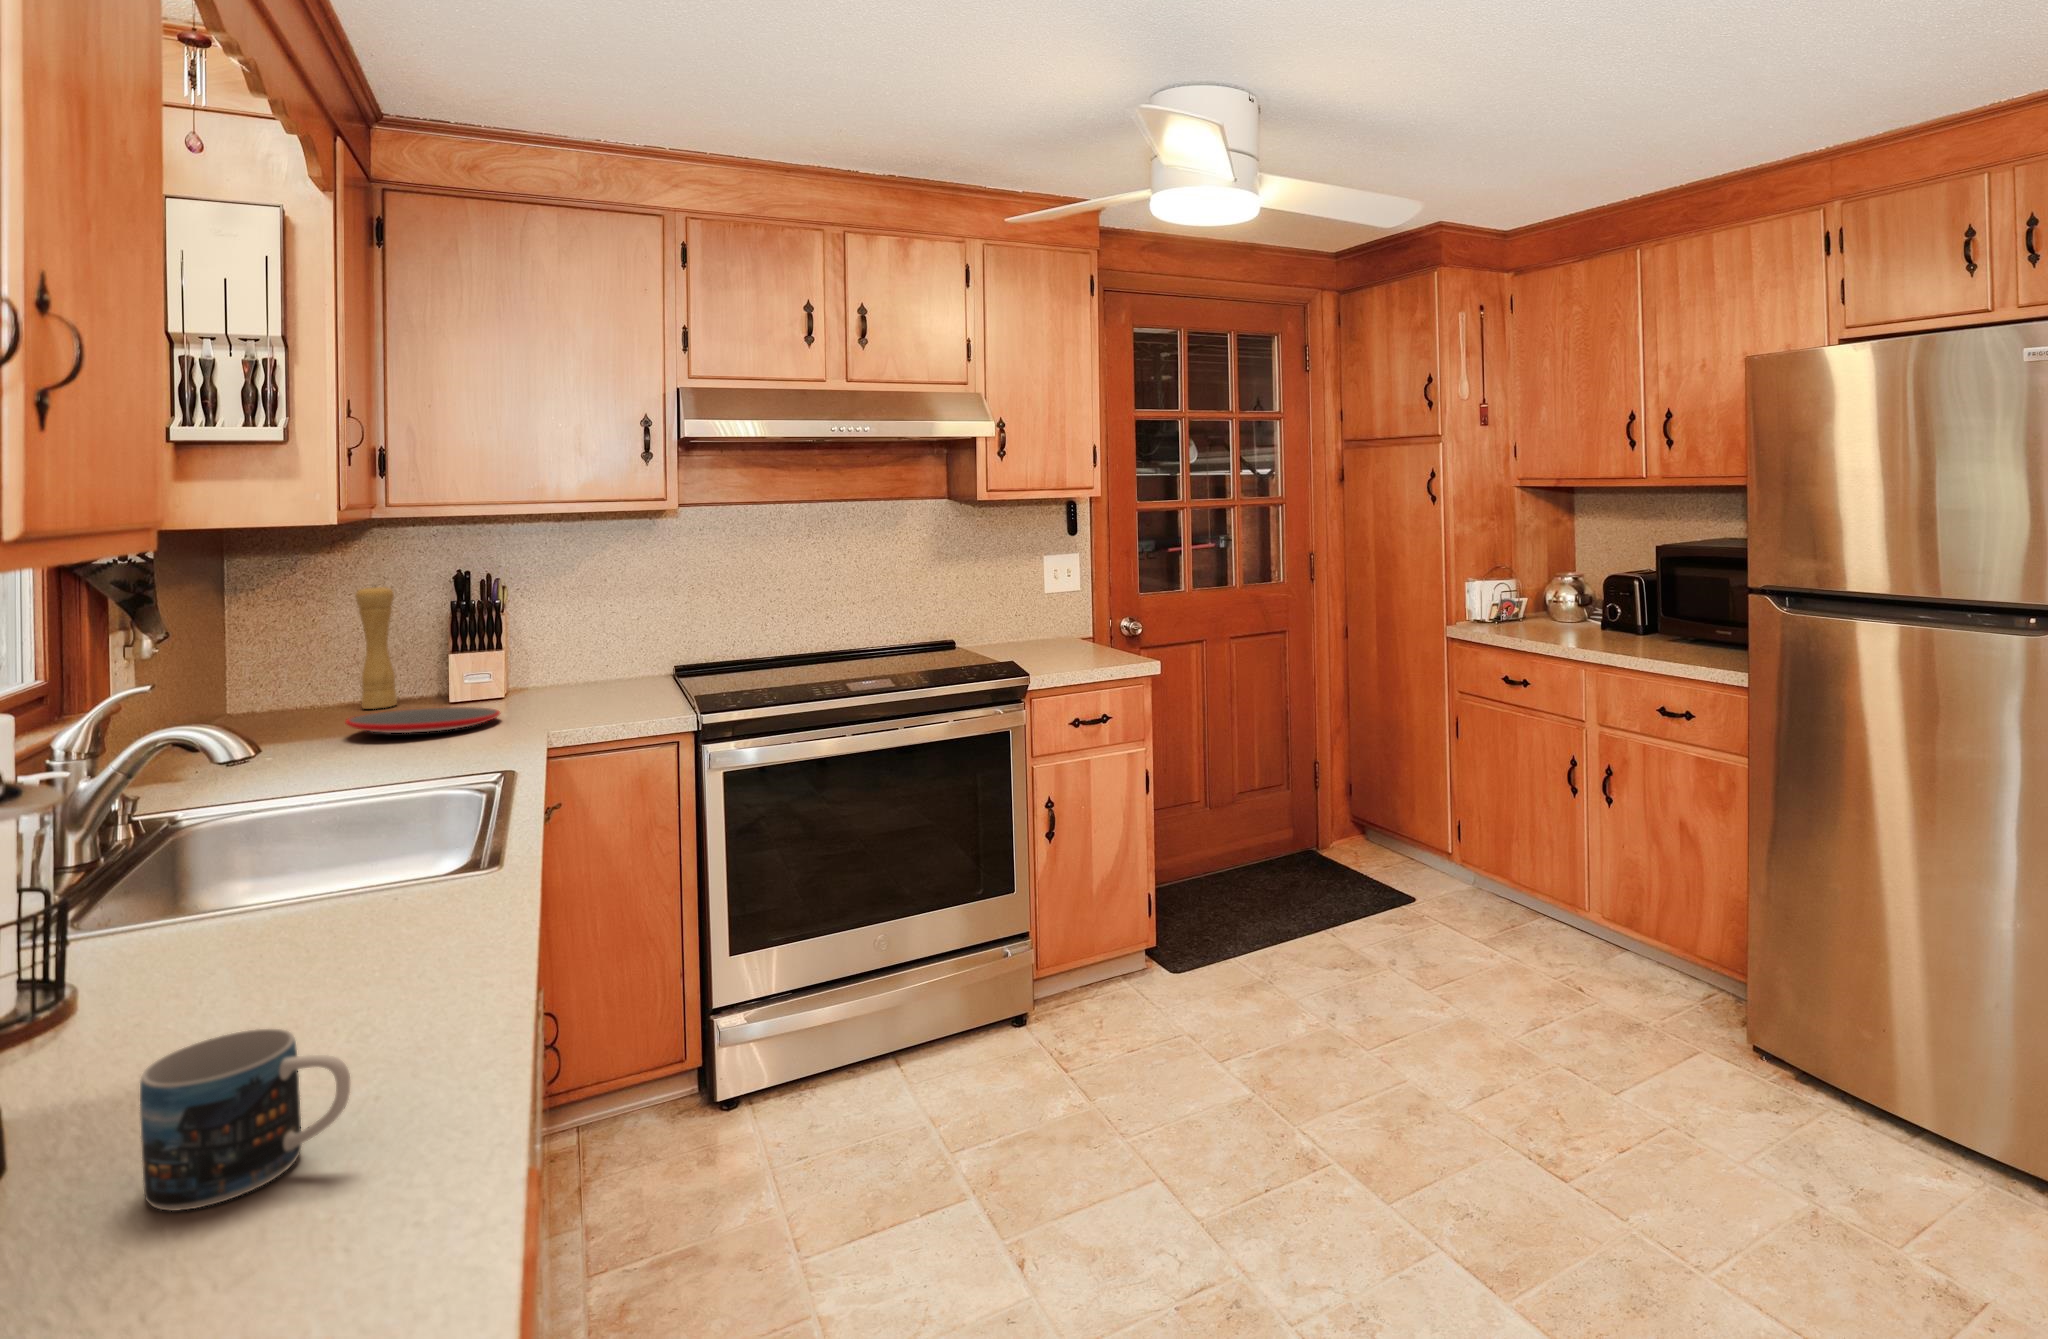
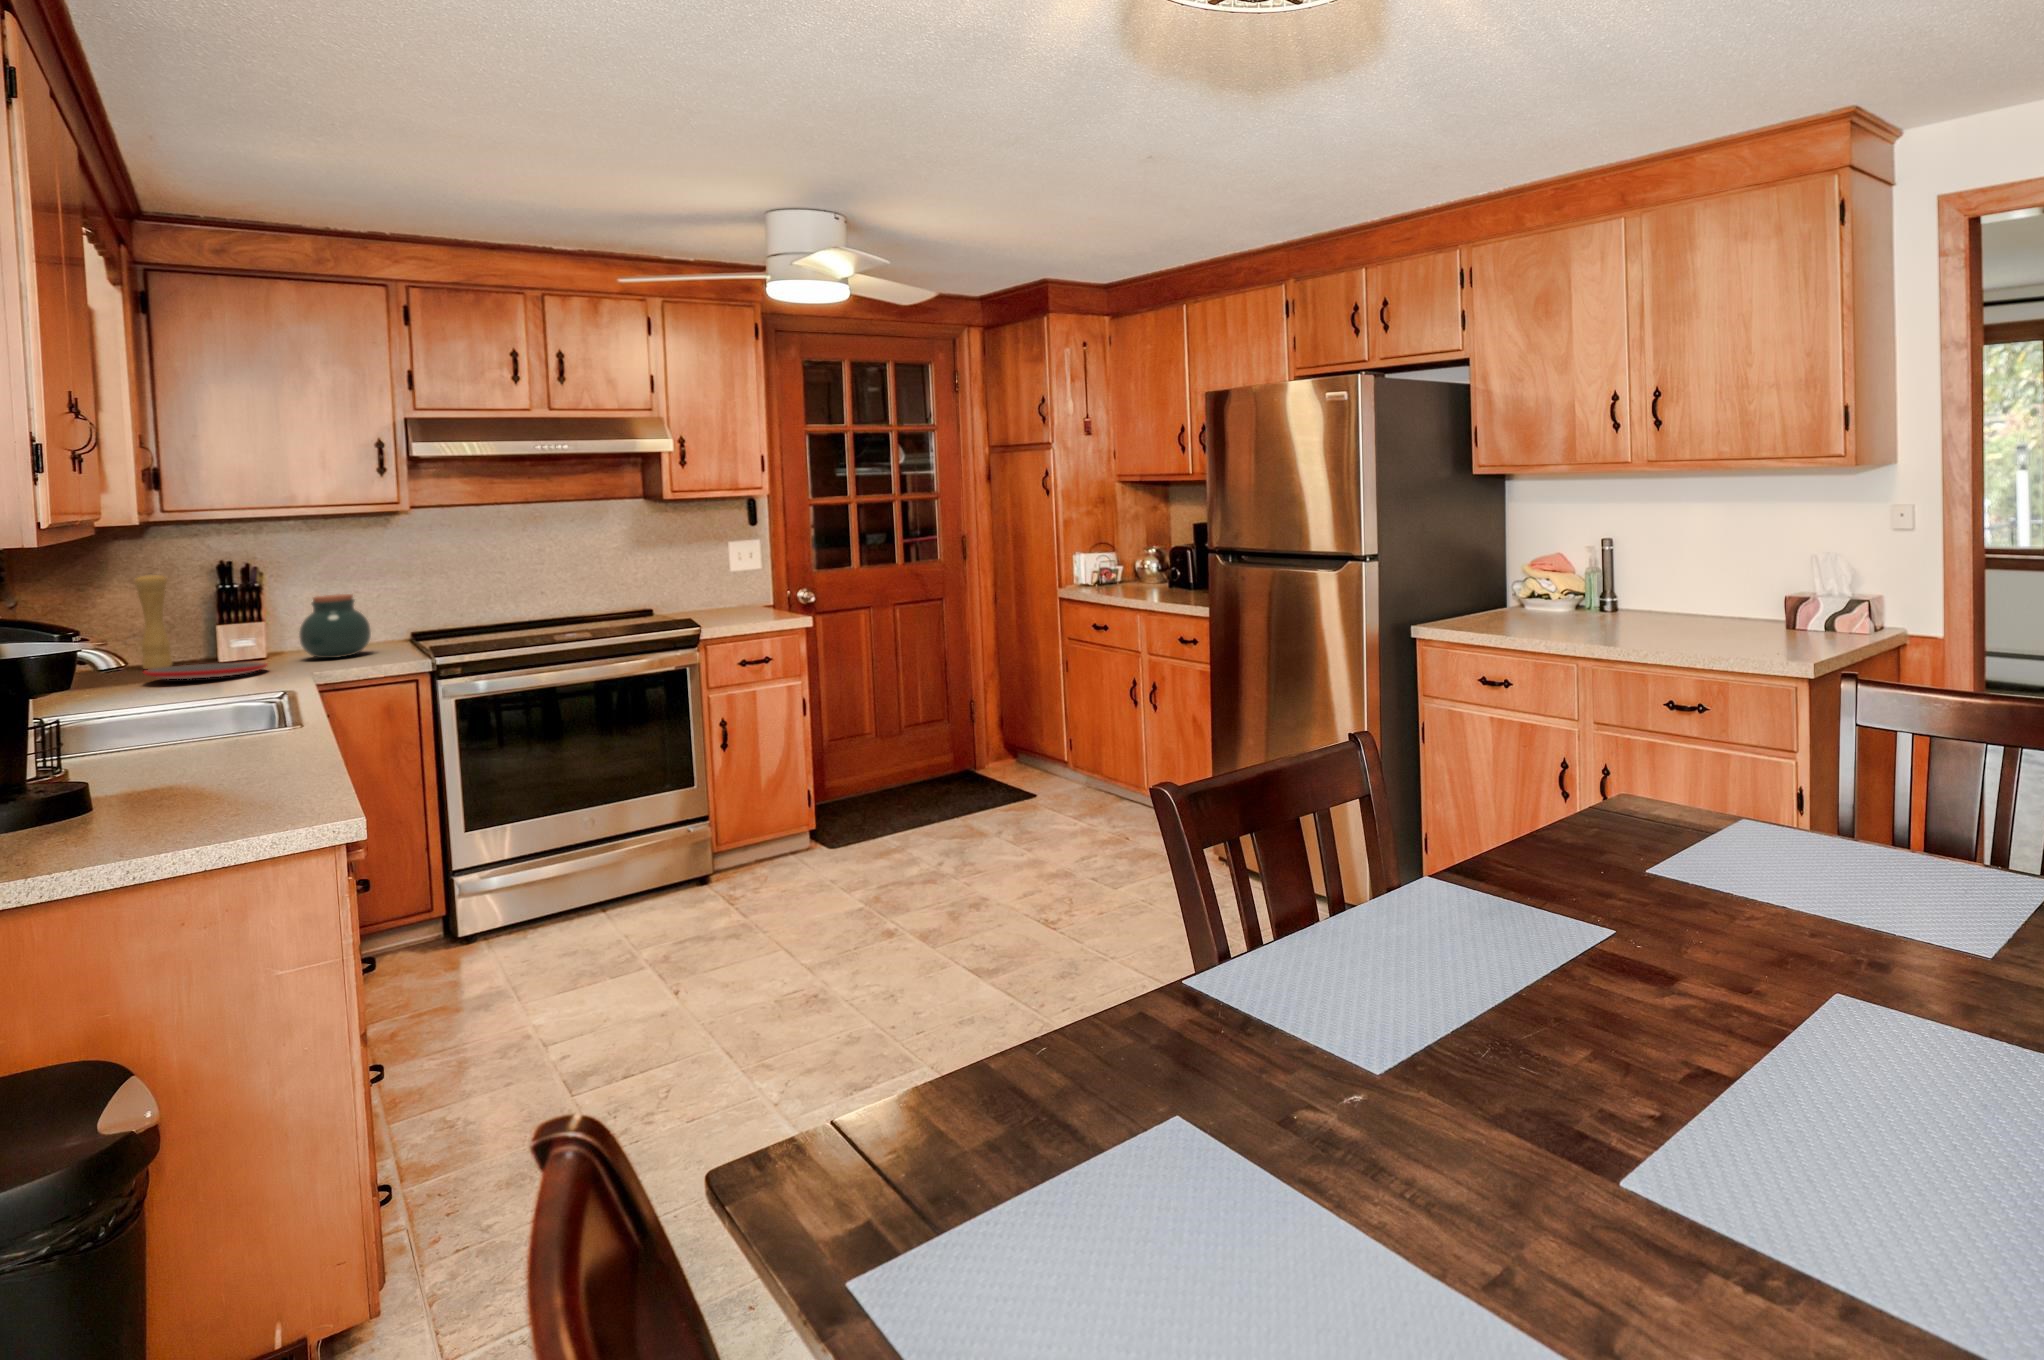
jar: none [543,618,628,703] -> present [299,594,371,658]
mug: present [140,1029,350,1211] -> none [161,761,263,831]

